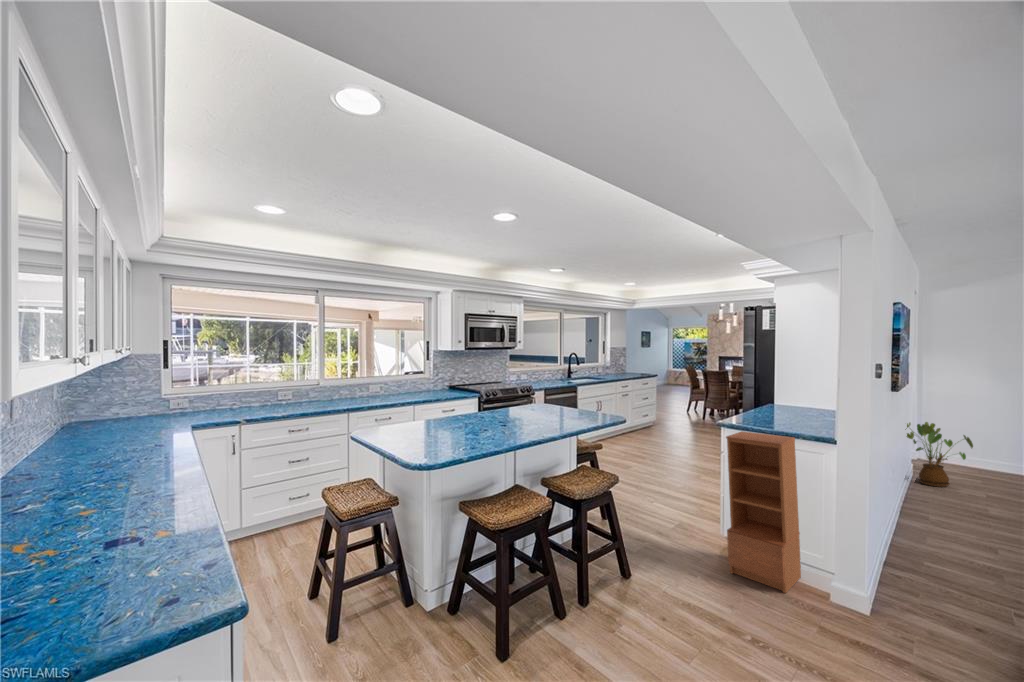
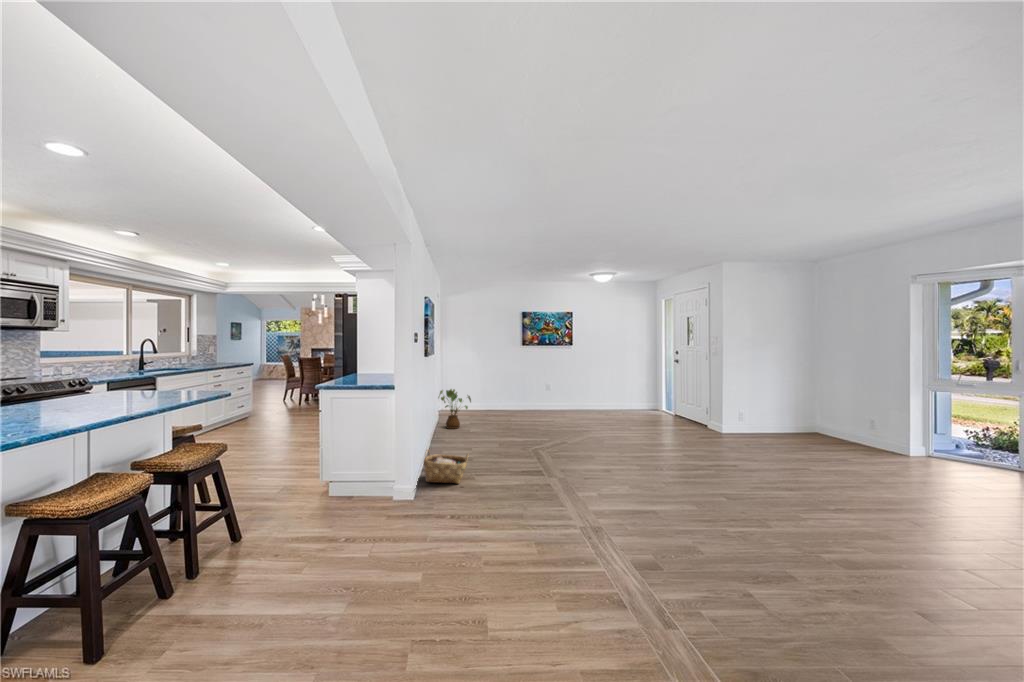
bookcase: present [726,431,801,593] -> none [328,398,377,508]
woven basket: none [883,525,987,605] -> present [424,449,469,484]

